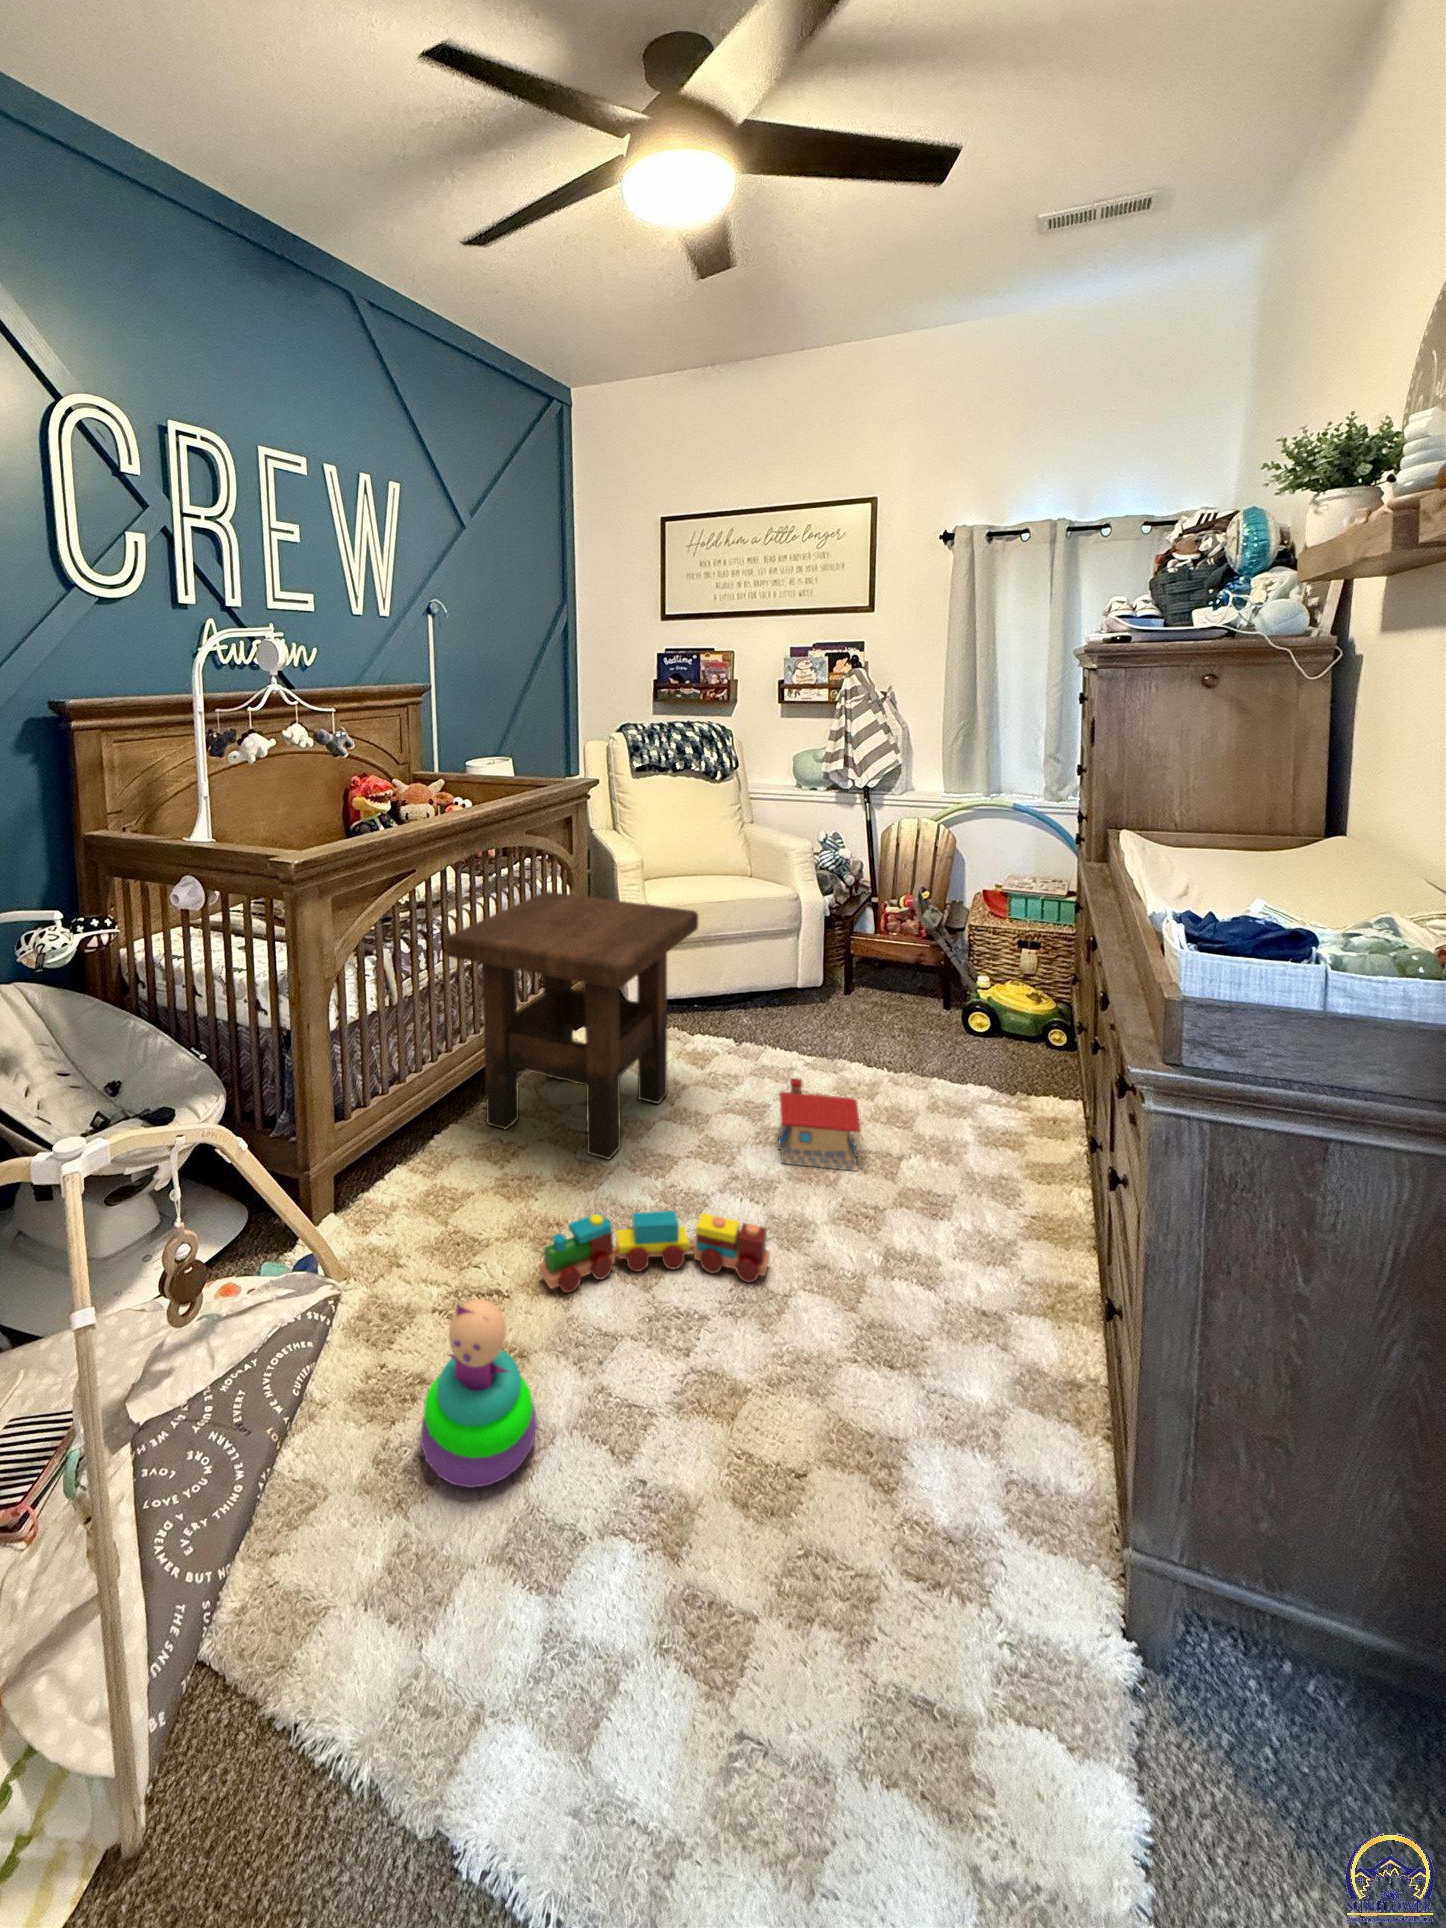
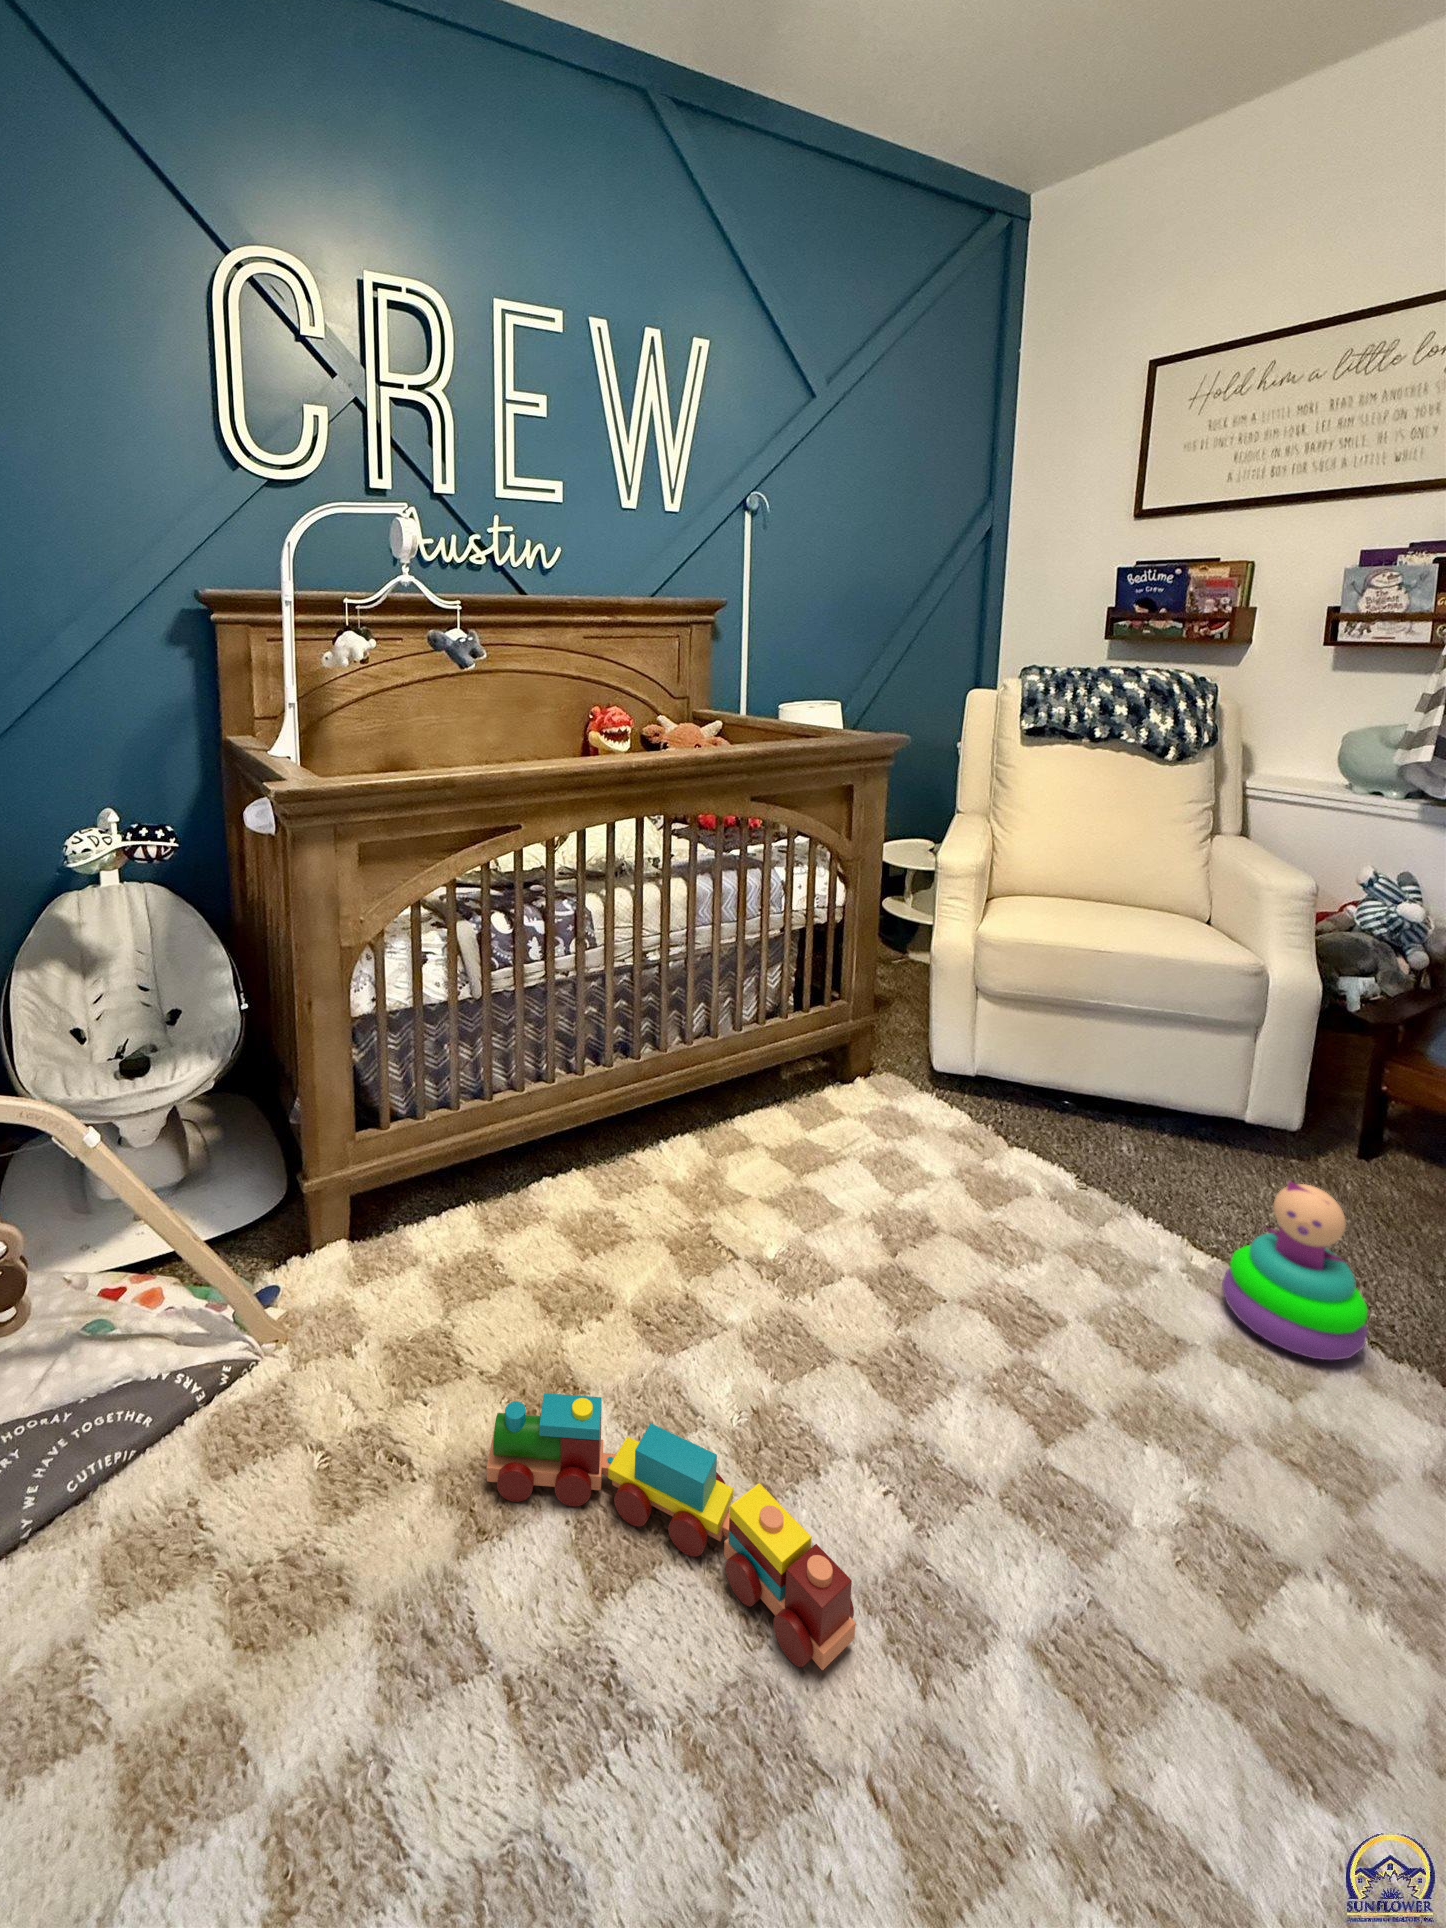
side table: present [445,892,698,1159] -> none [570,887,974,1307]
toy house: present [778,1078,860,1171] -> none [1016,1301,1216,1543]
stacking toy: present [421,1299,537,1488] -> present [1222,1181,1368,1360]

